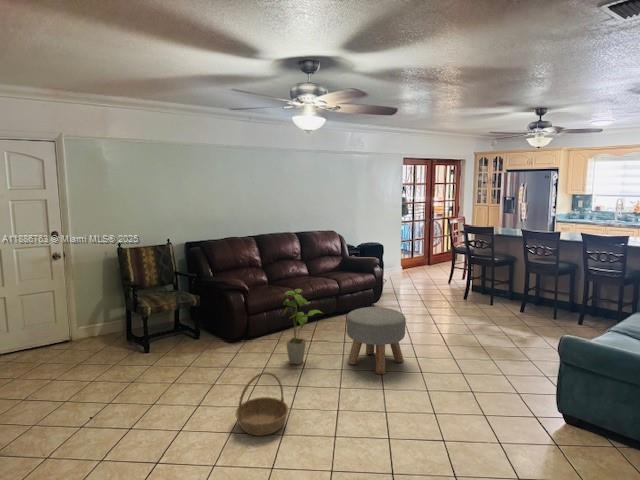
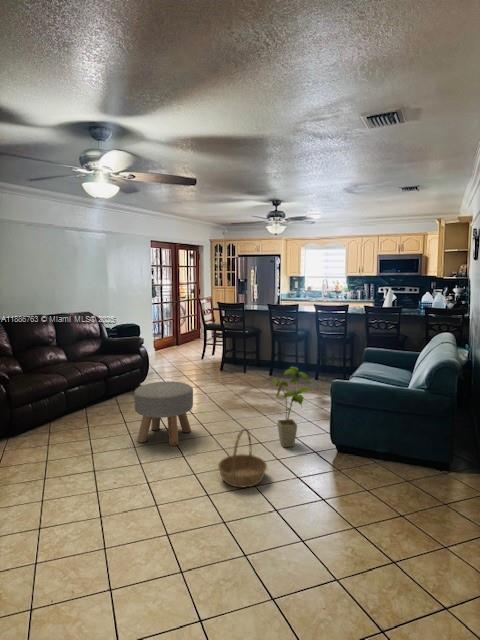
house plant: present [283,289,322,364] -> present [271,367,309,447]
basket: present [236,372,288,436] -> present [218,429,267,487]

